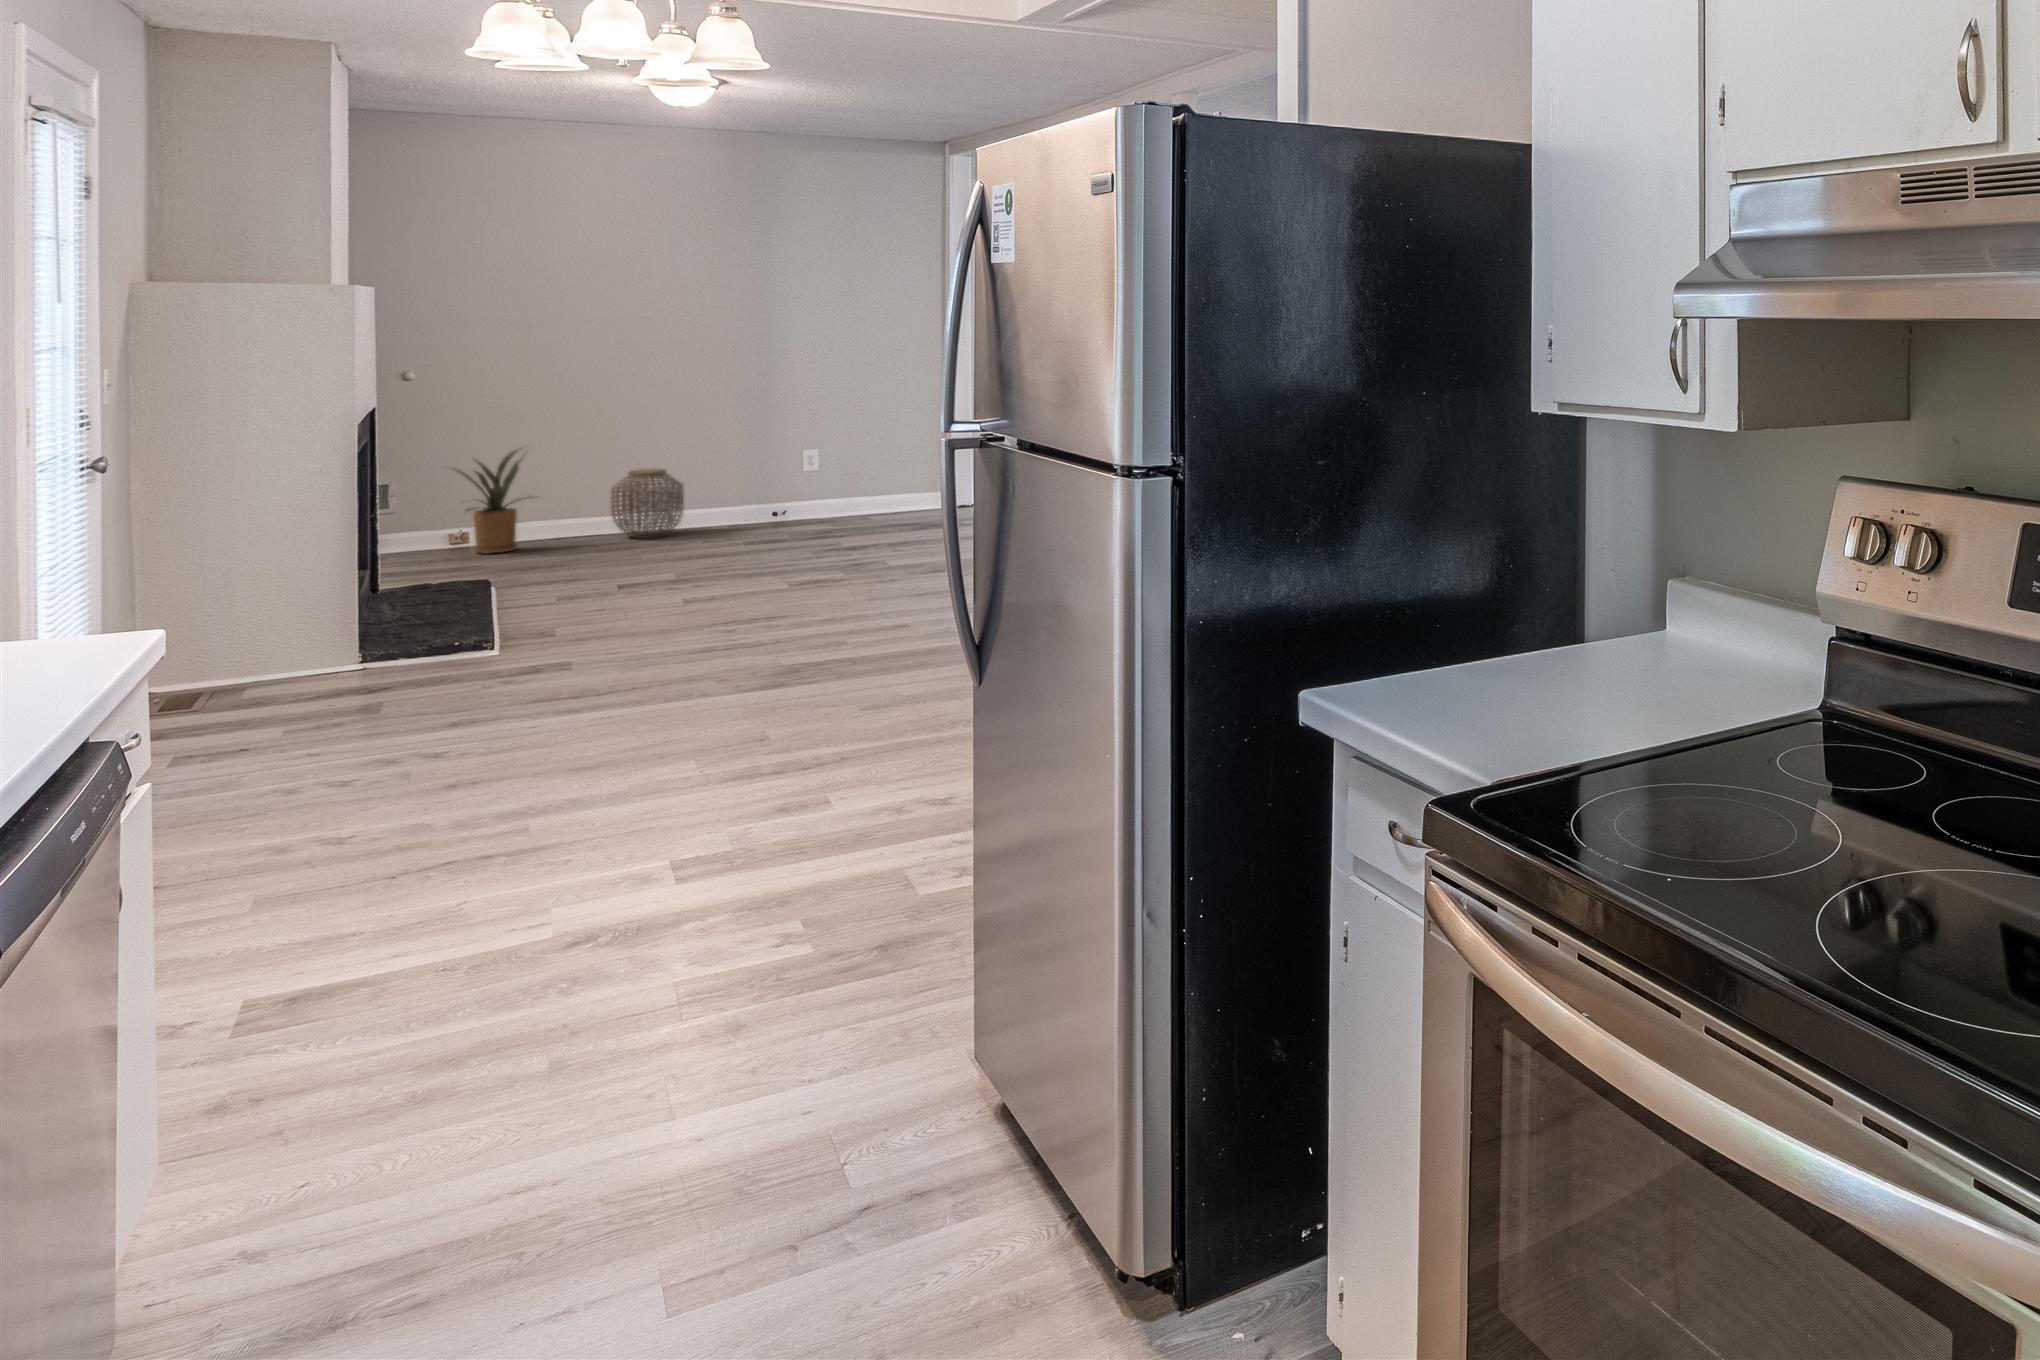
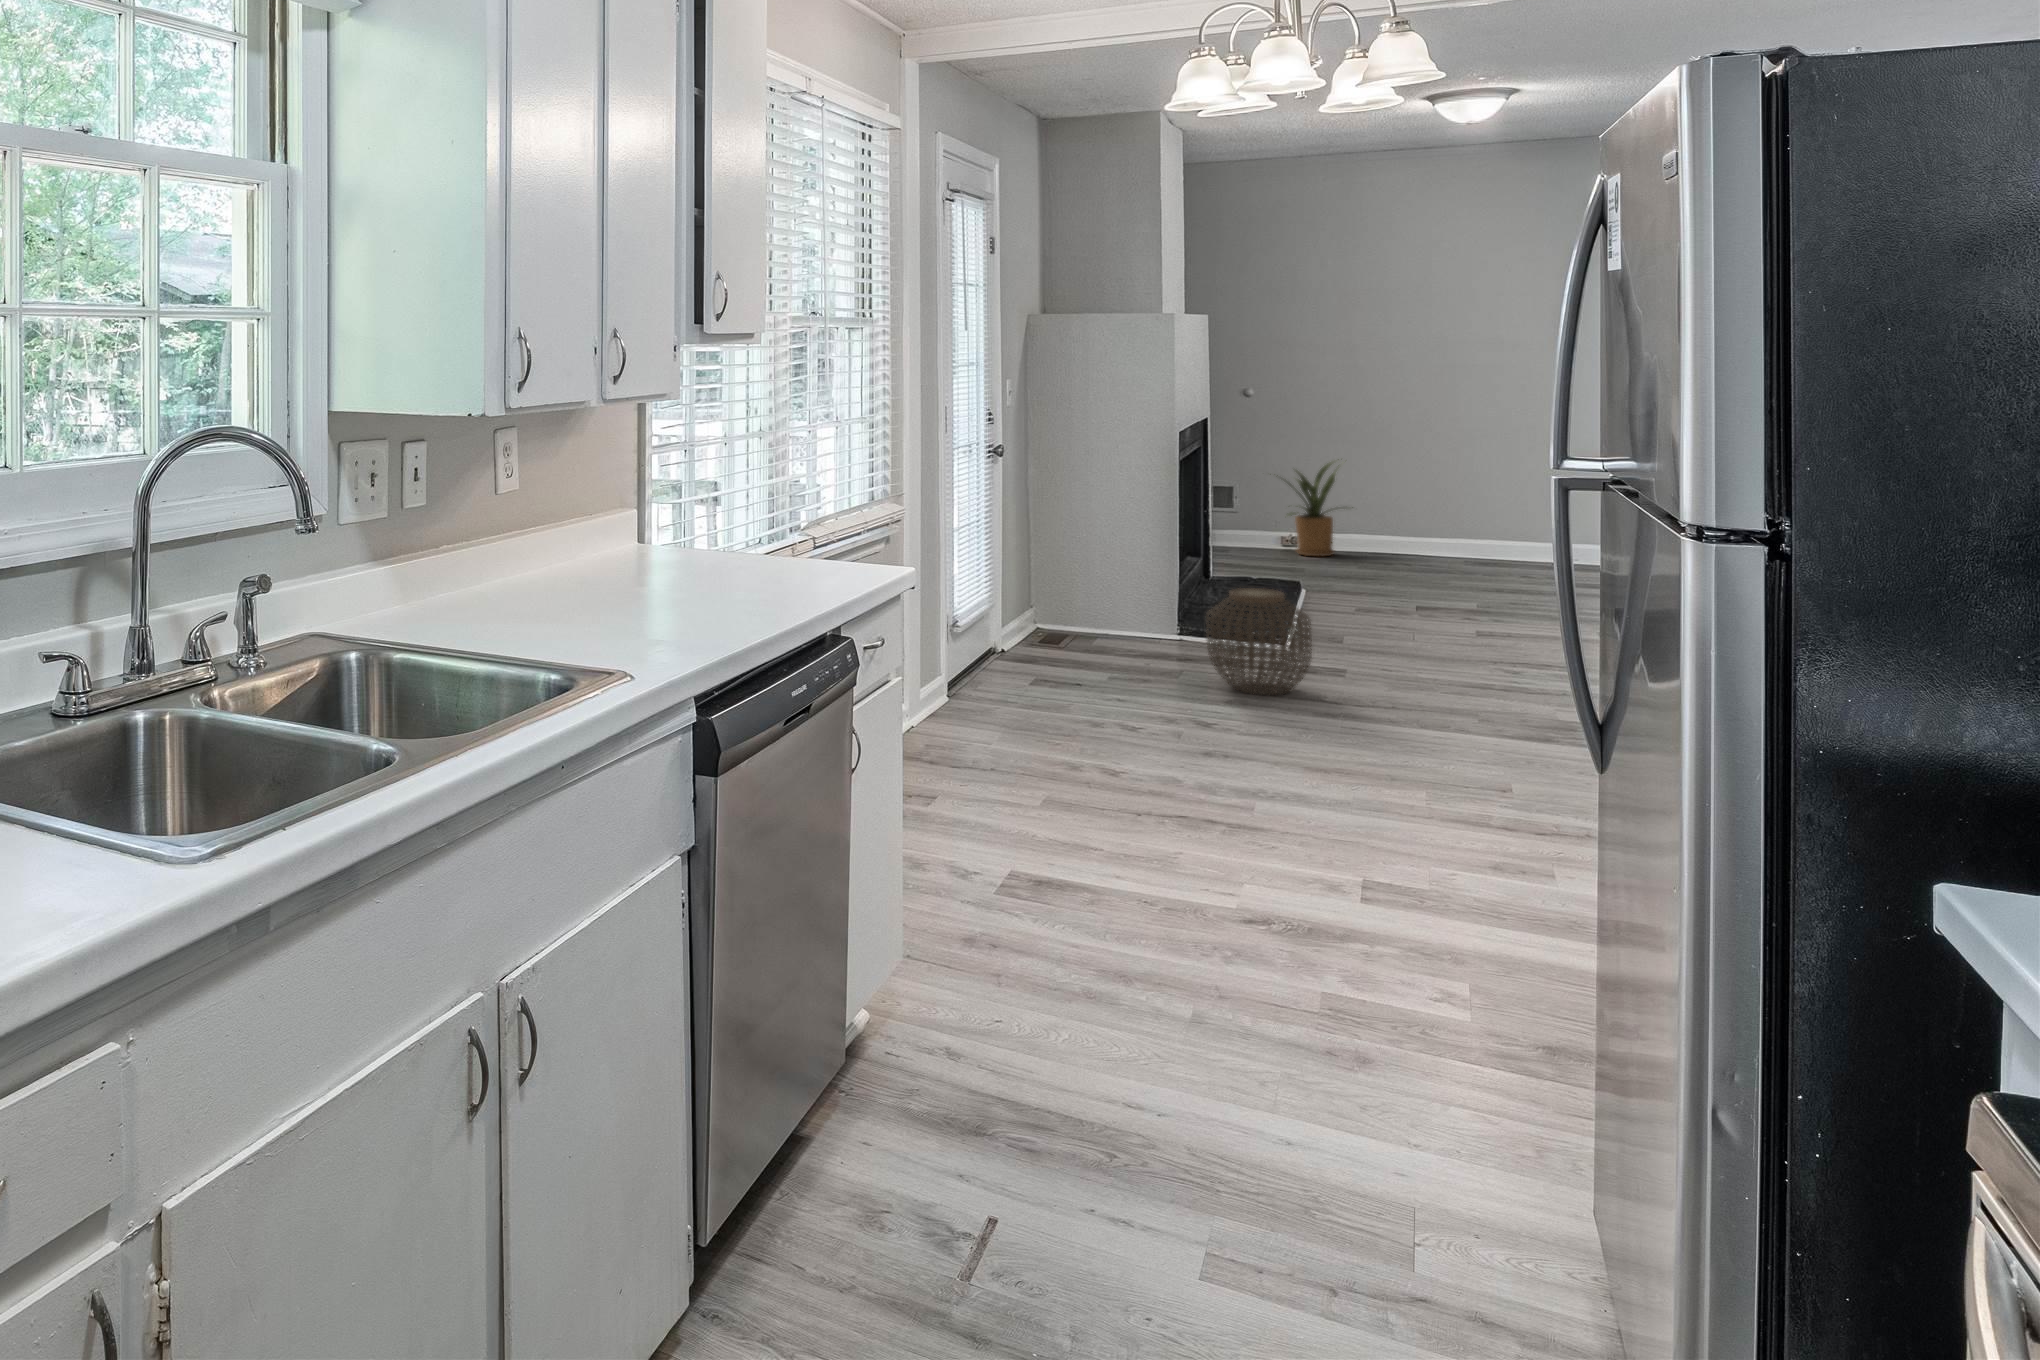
woven basket: present [611,469,684,538] -> present [1206,588,1312,695]

